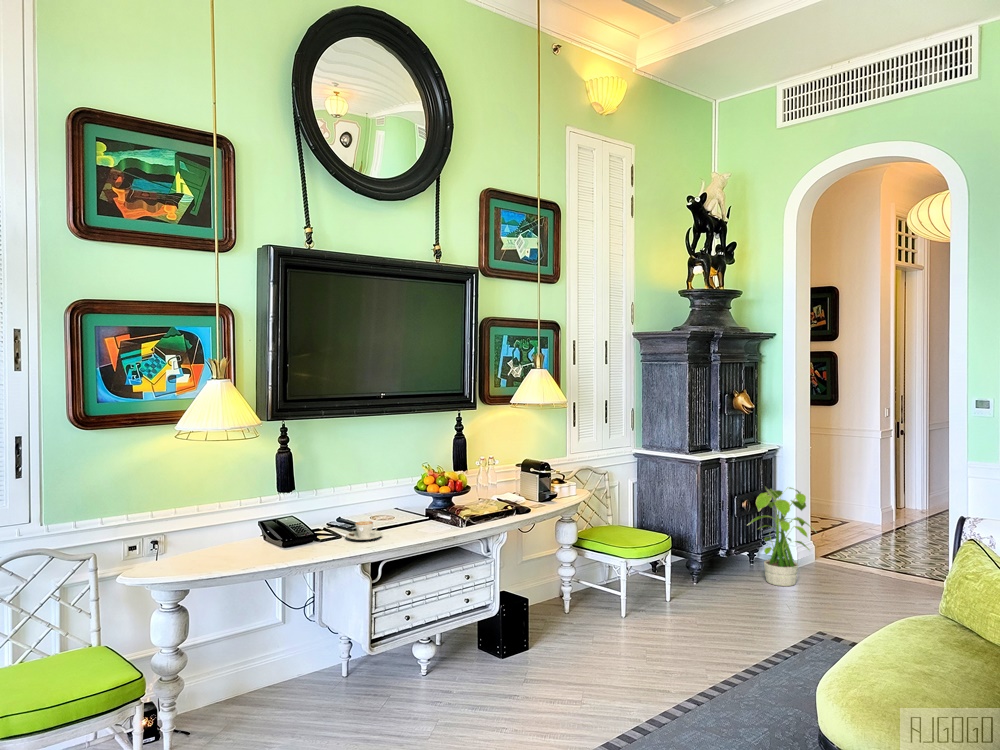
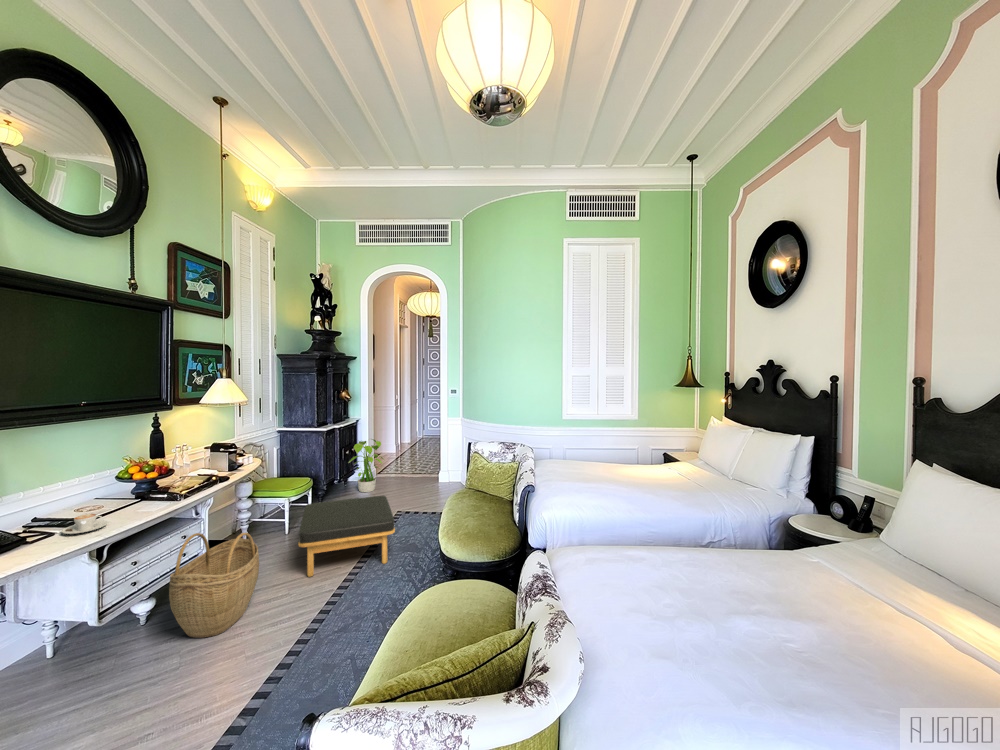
woven basket: none [438,574,543,716] -> present [169,533,259,638]
ottoman: none [604,576,774,711] -> present [298,496,395,577]

